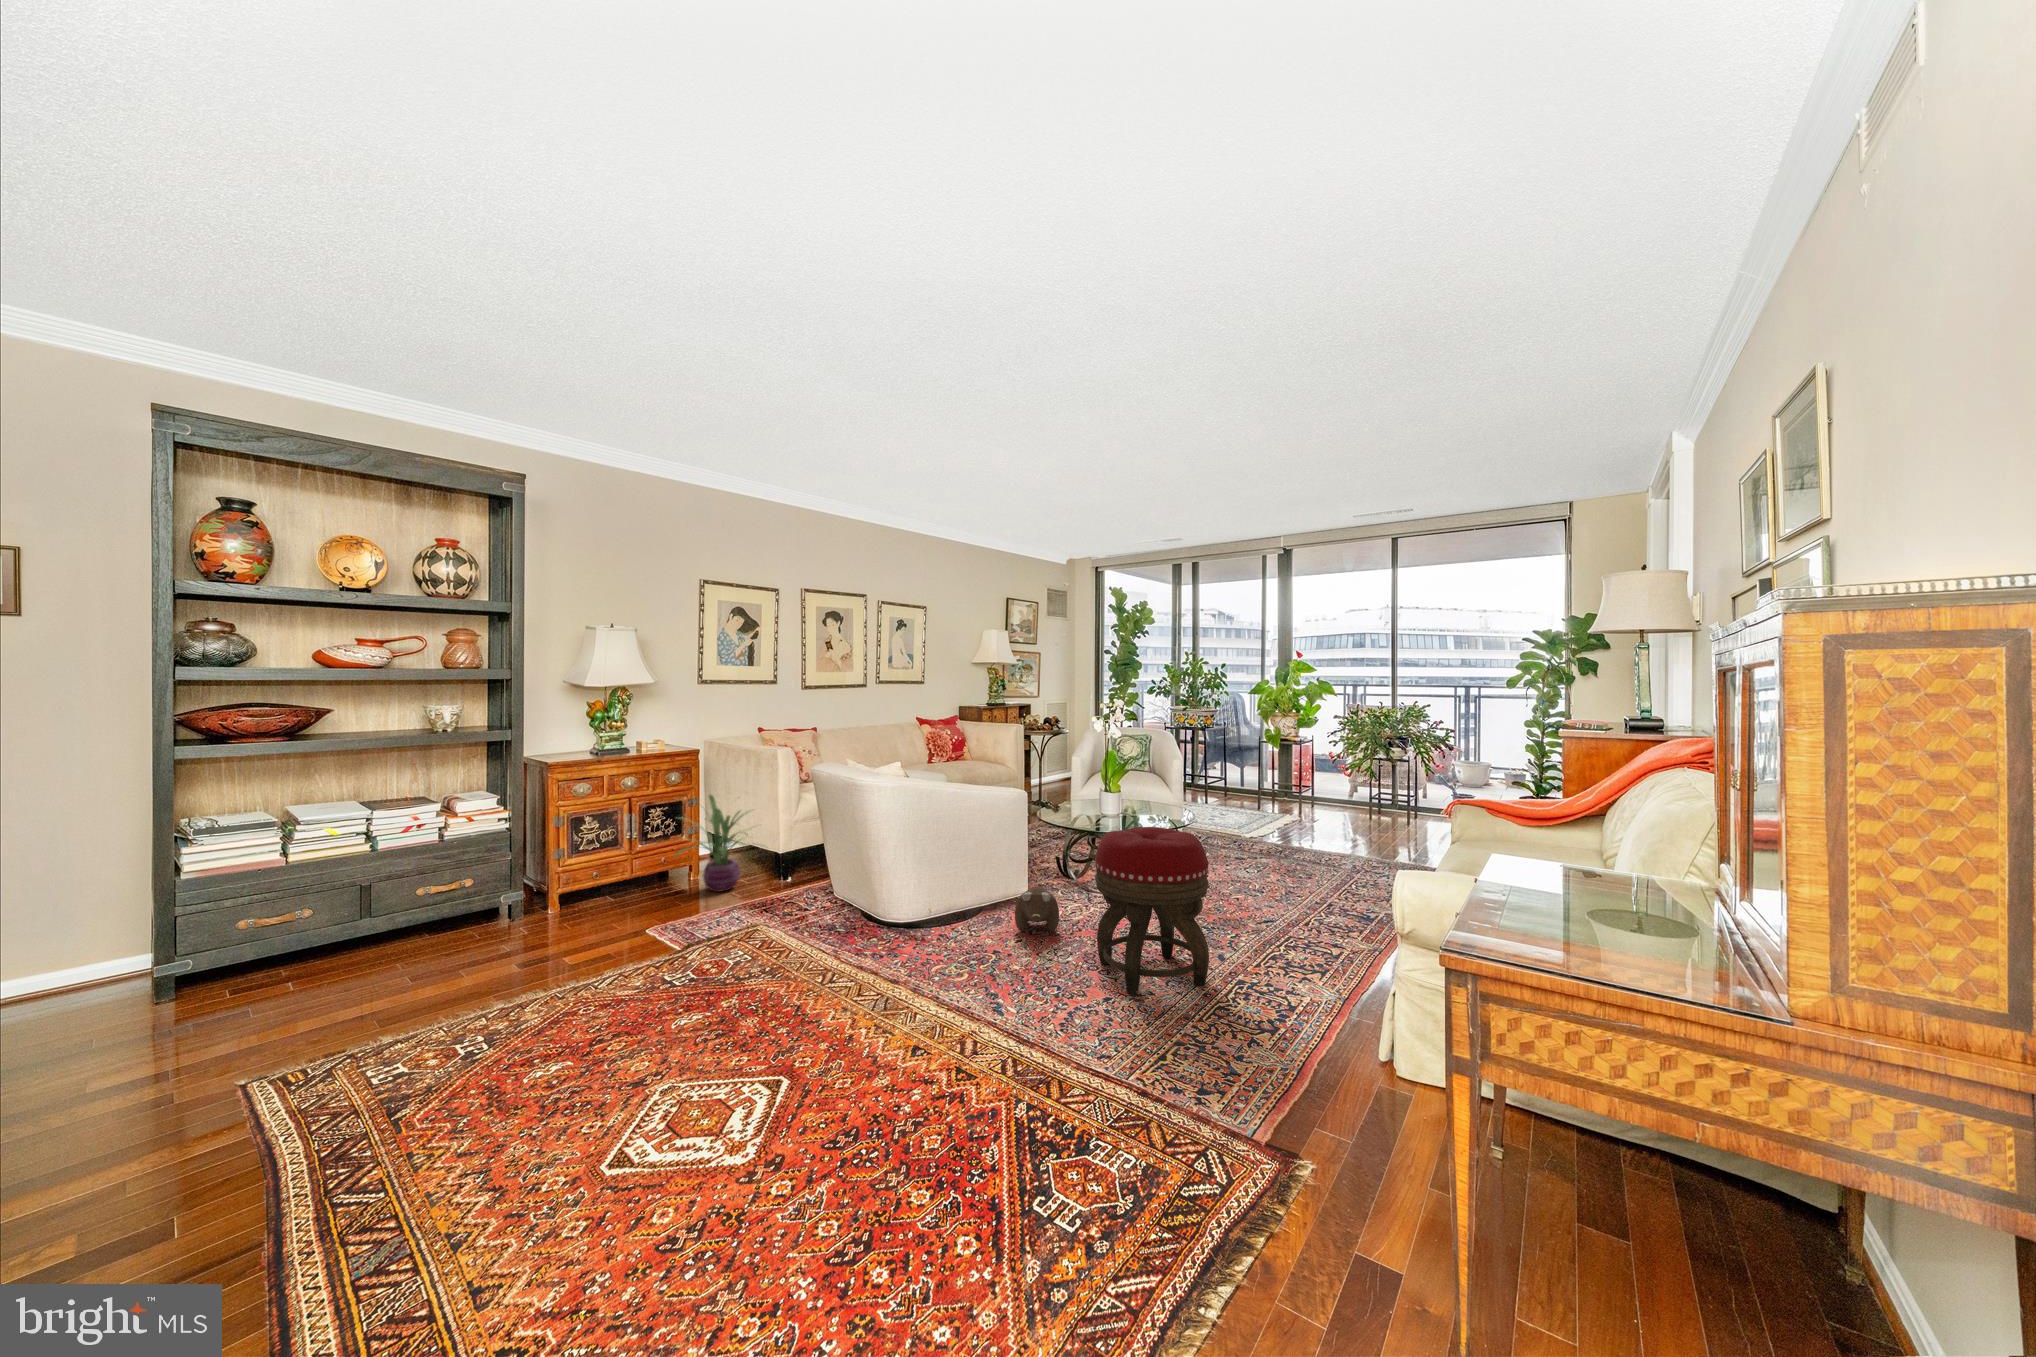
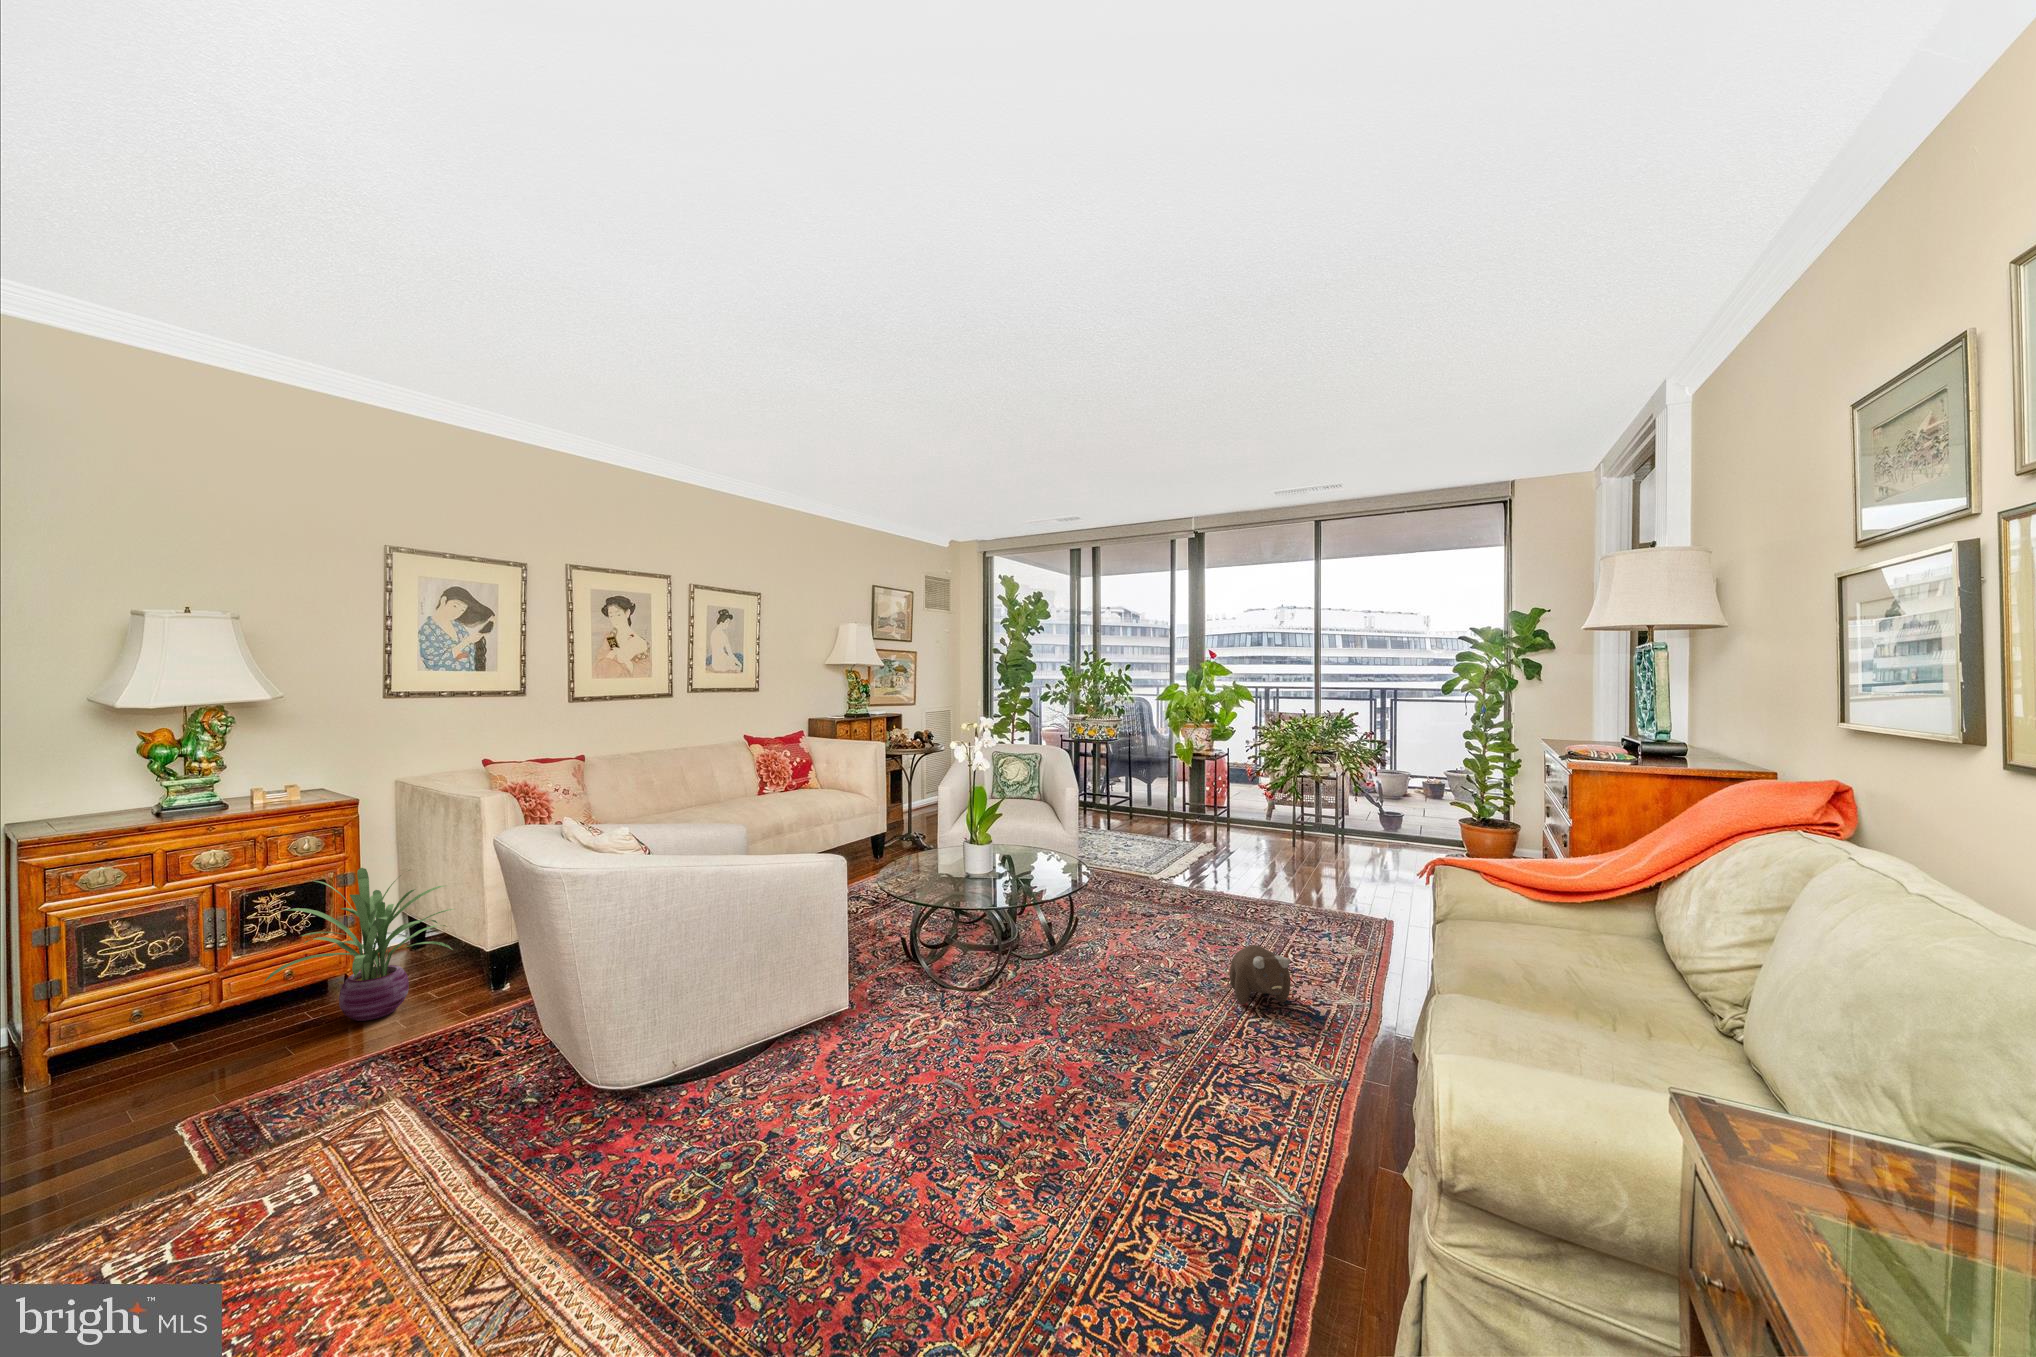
footstool: present [1095,827,1209,994] -> none [915,925,1101,1239]
plush toy: present [1015,886,1059,931] -> present [1230,945,1291,1004]

